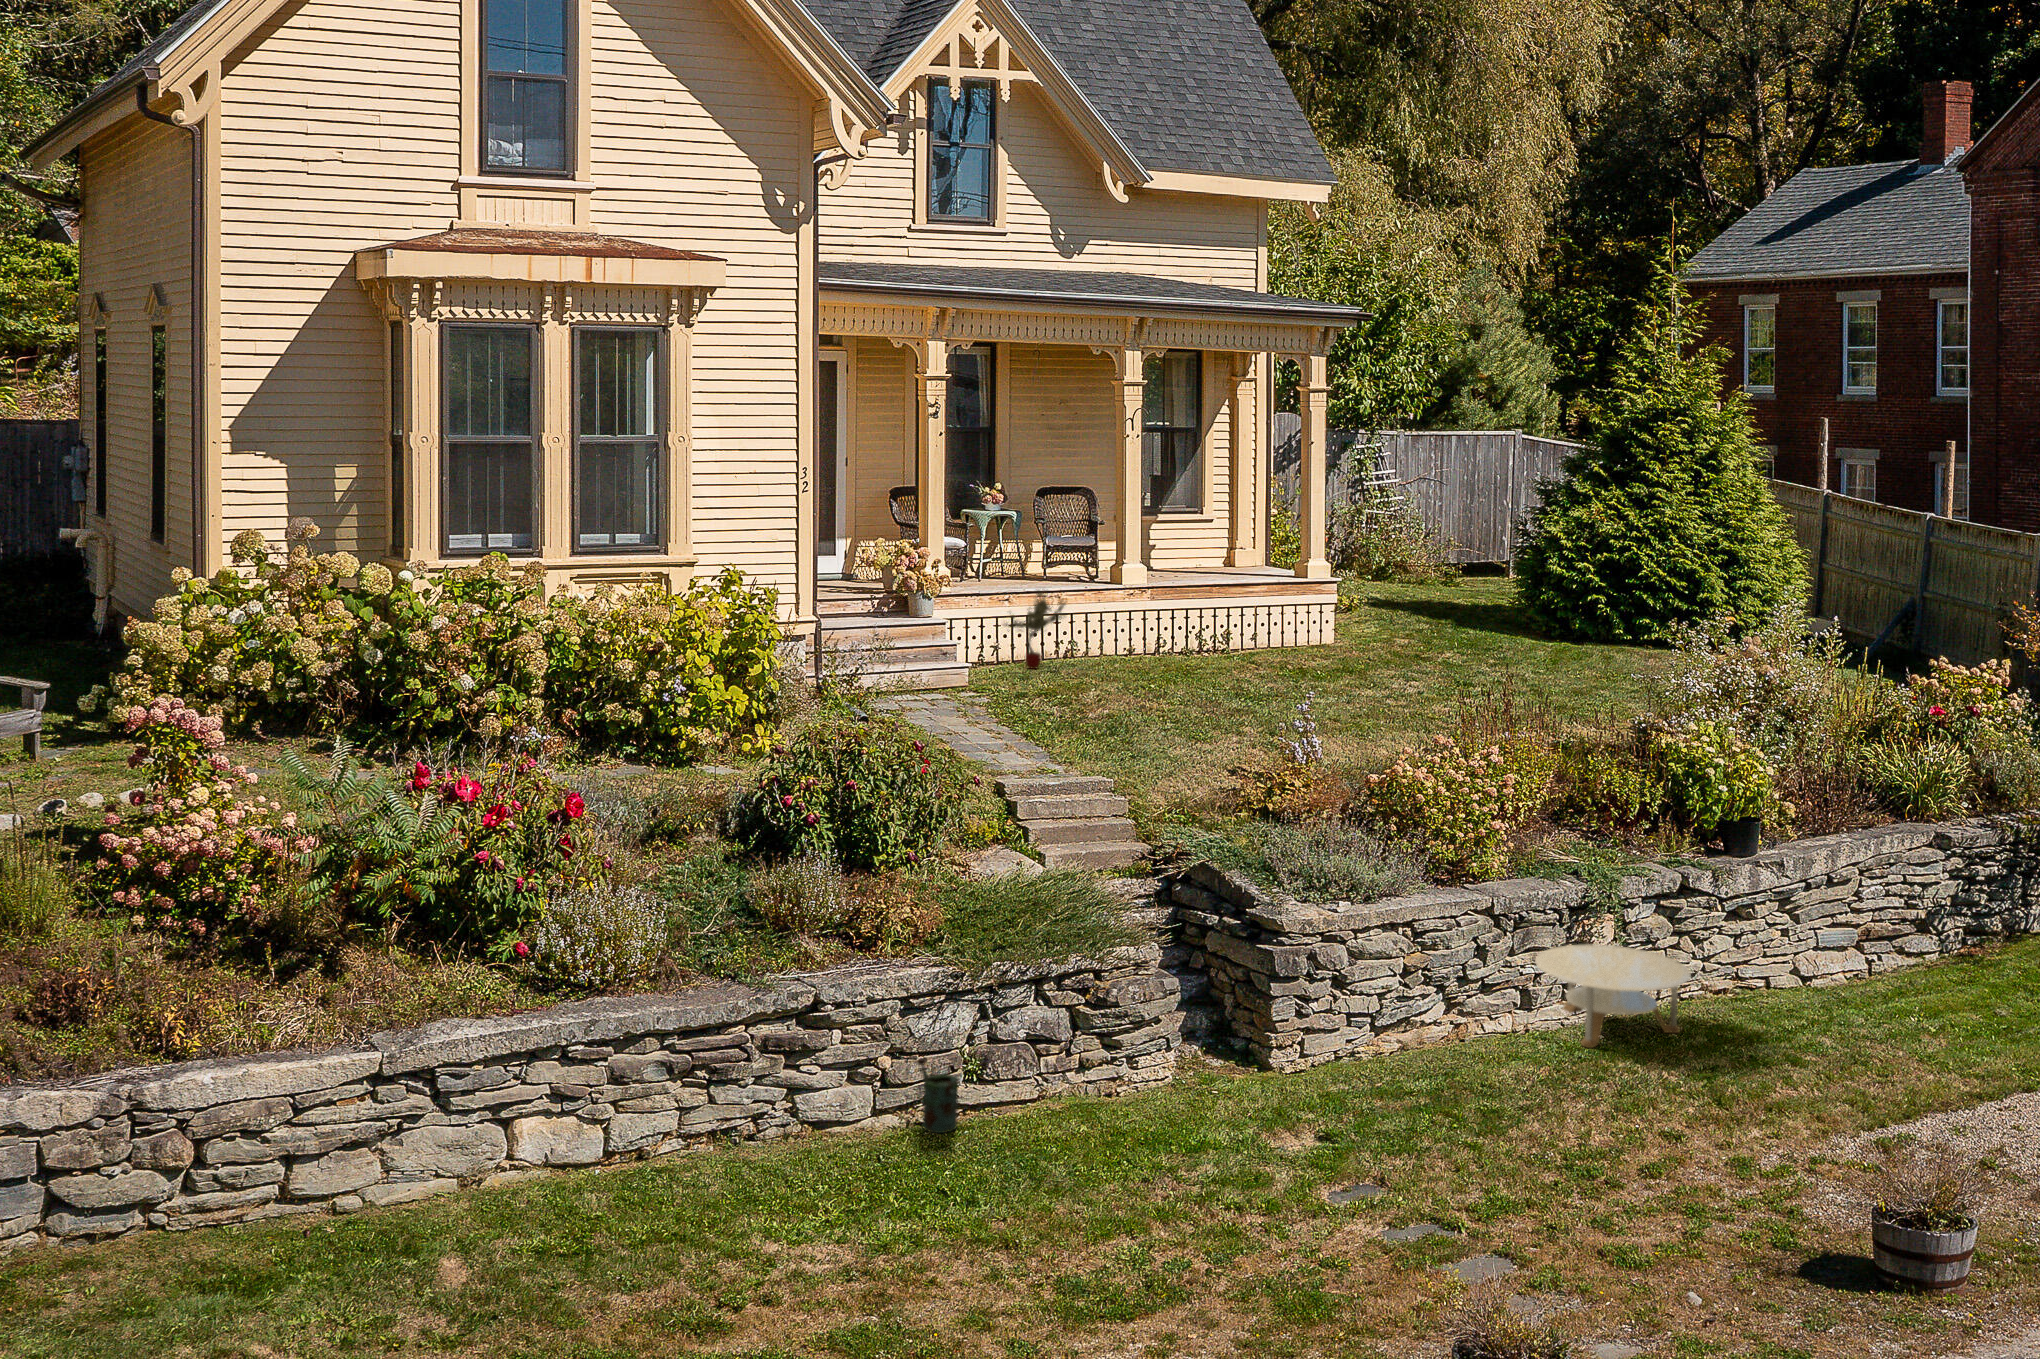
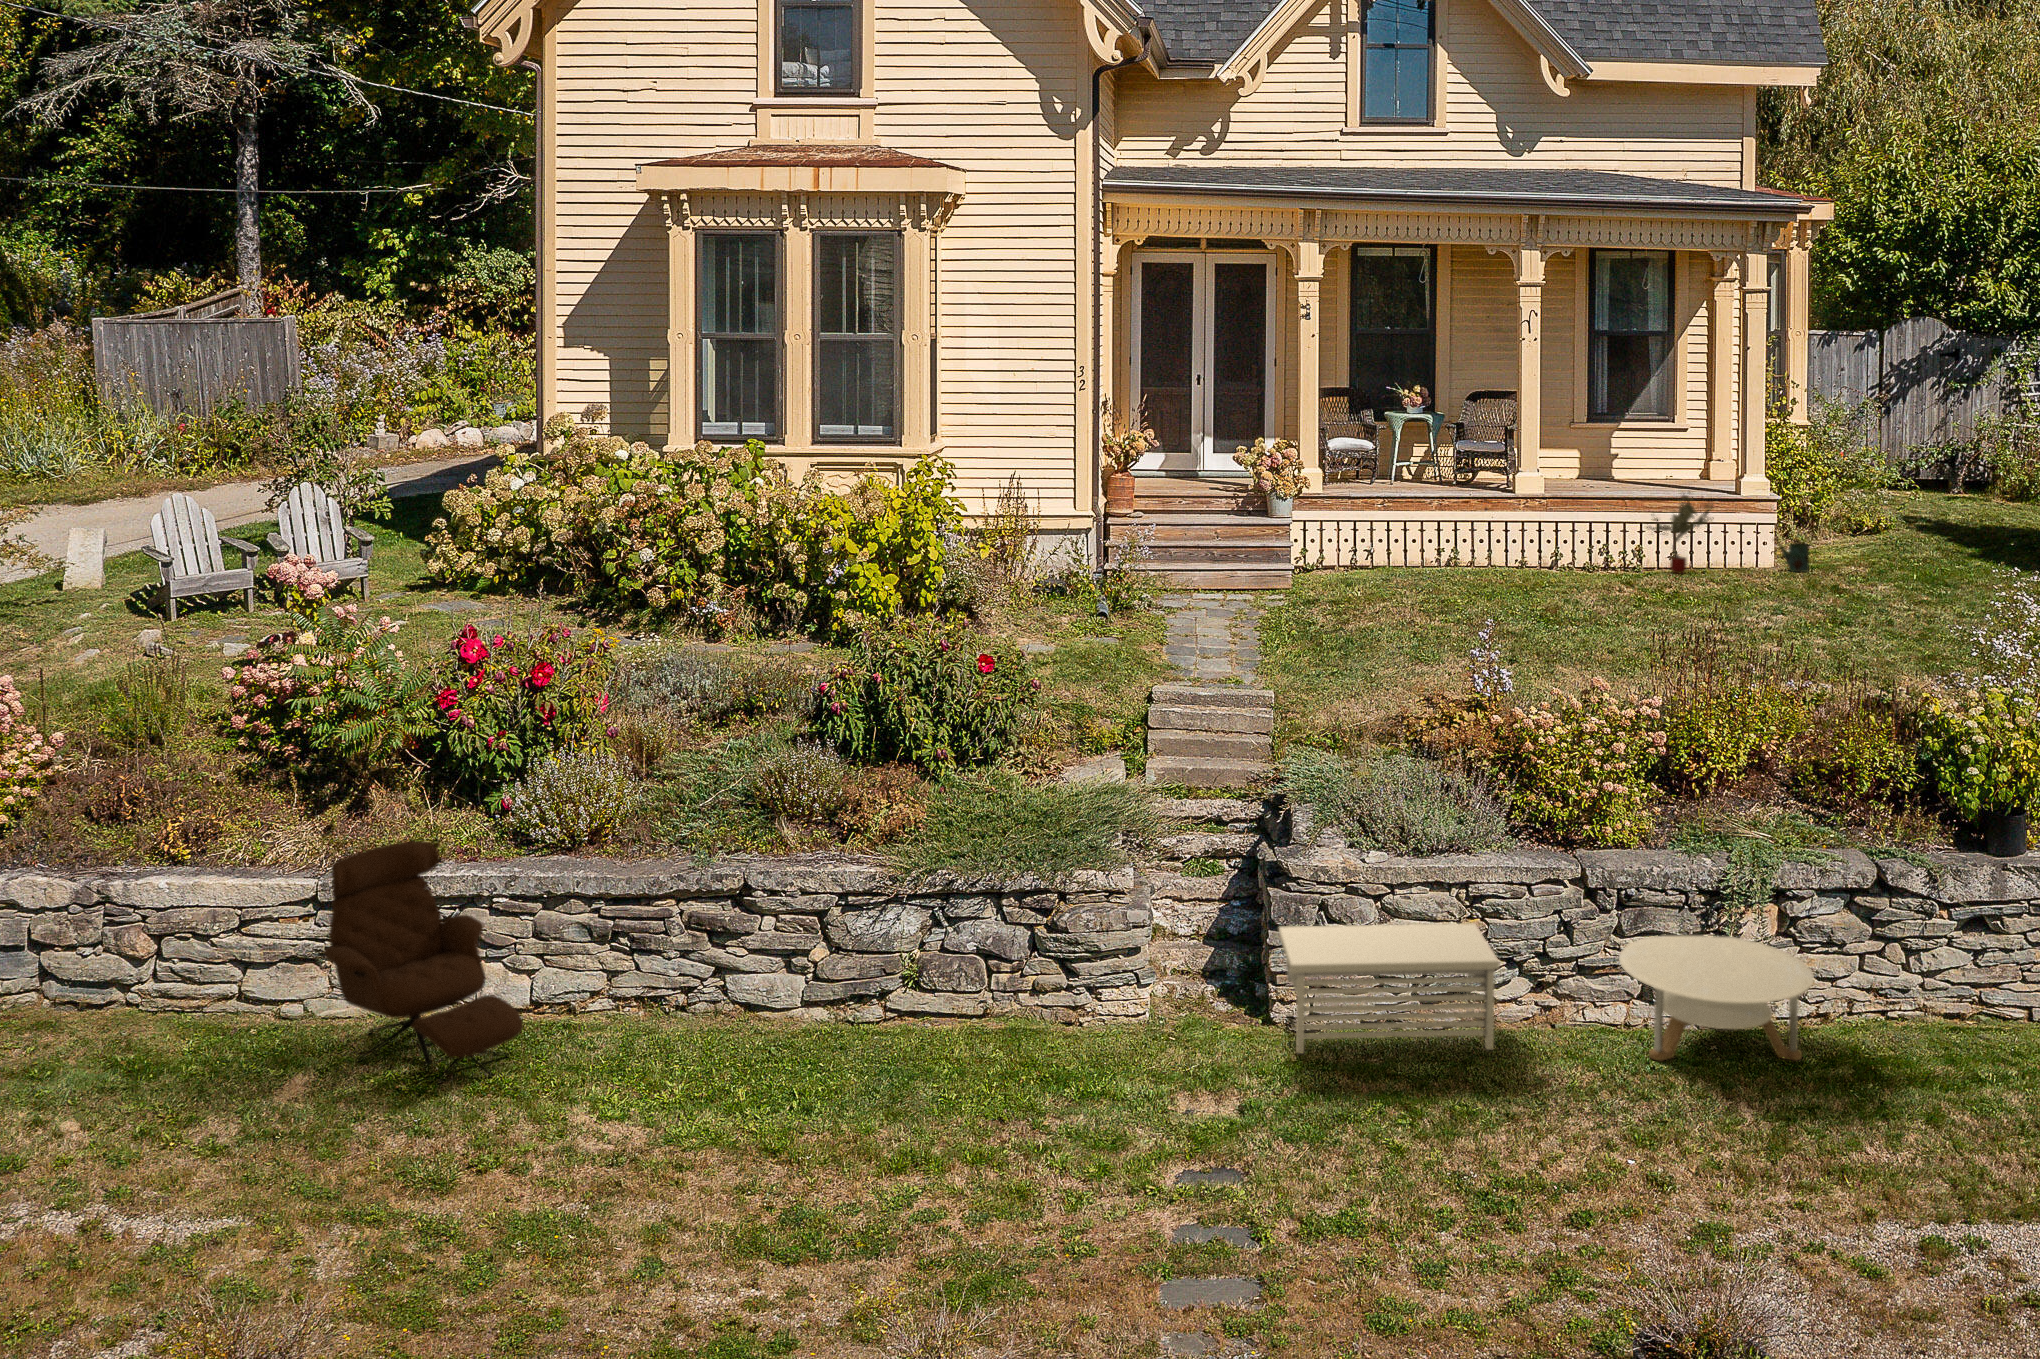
potted tree: present [1005,593,1067,669] -> present [1647,491,1714,574]
storage bench: none [1280,957,1479,1085] -> present [1279,924,1500,1053]
lounge chair: none [435,996,668,1239] -> present [325,841,523,1084]
watering can: present [916,1058,959,1133] -> present [1774,538,1816,572]

